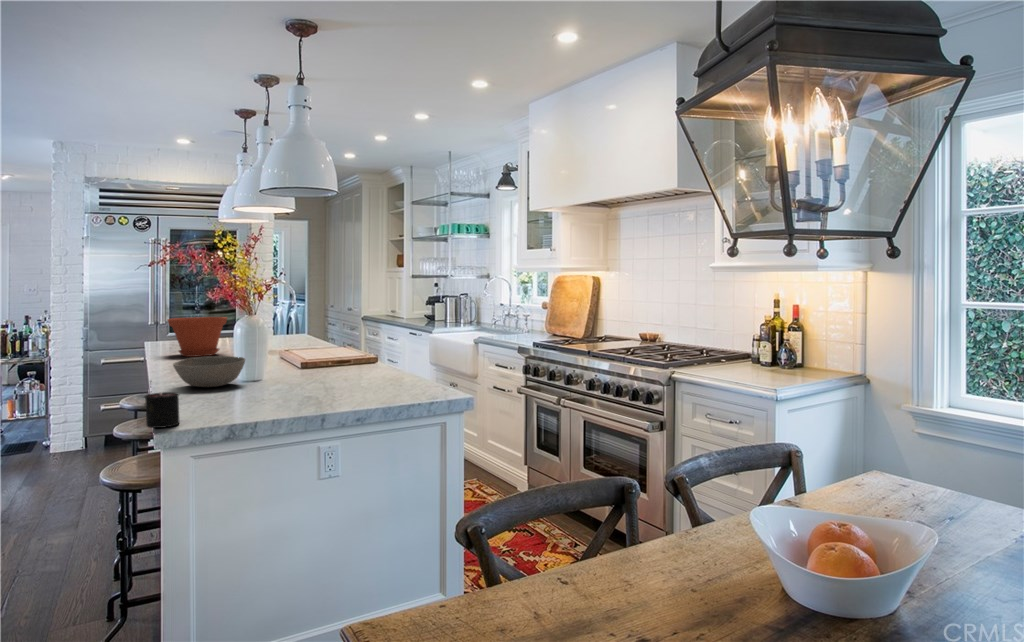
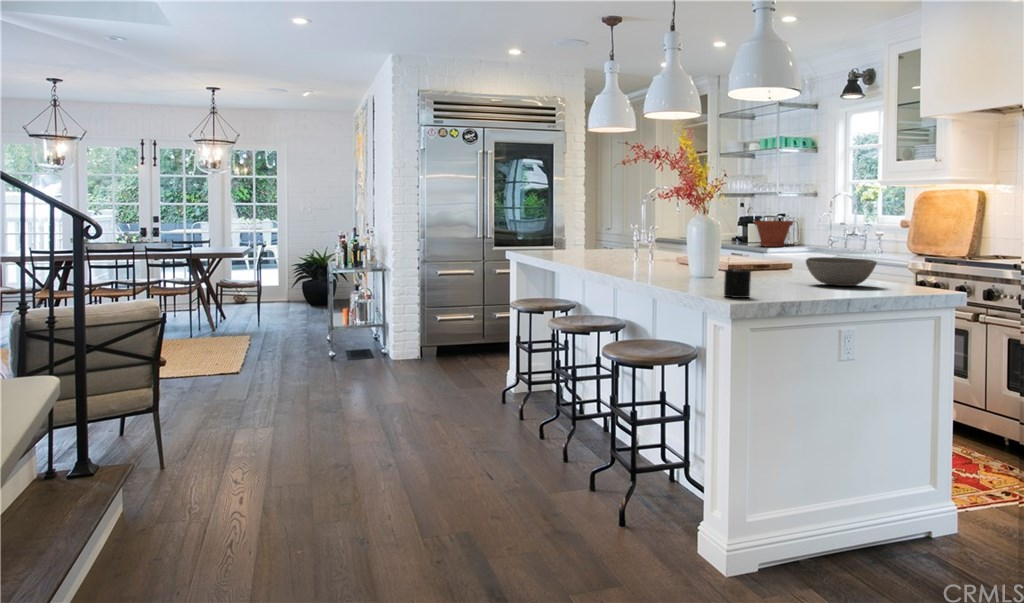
plant pot: present [168,317,227,357] -> present [754,221,793,247]
bowl: present [173,356,245,387] -> present [806,257,877,286]

